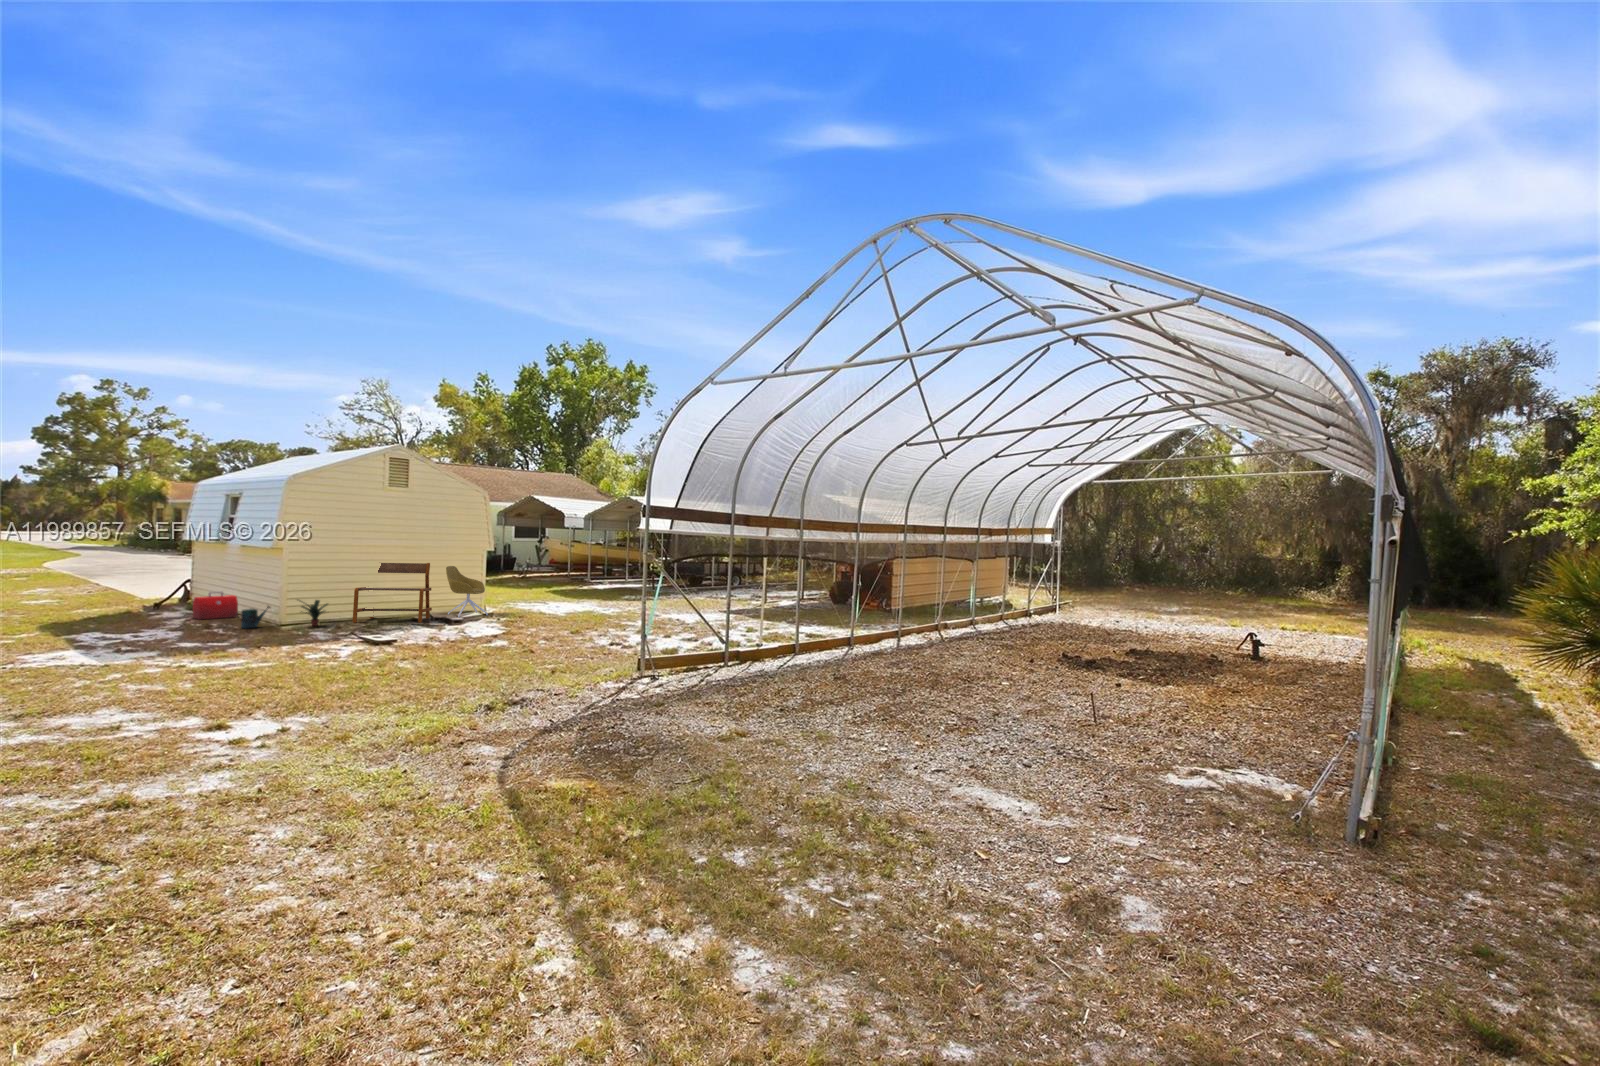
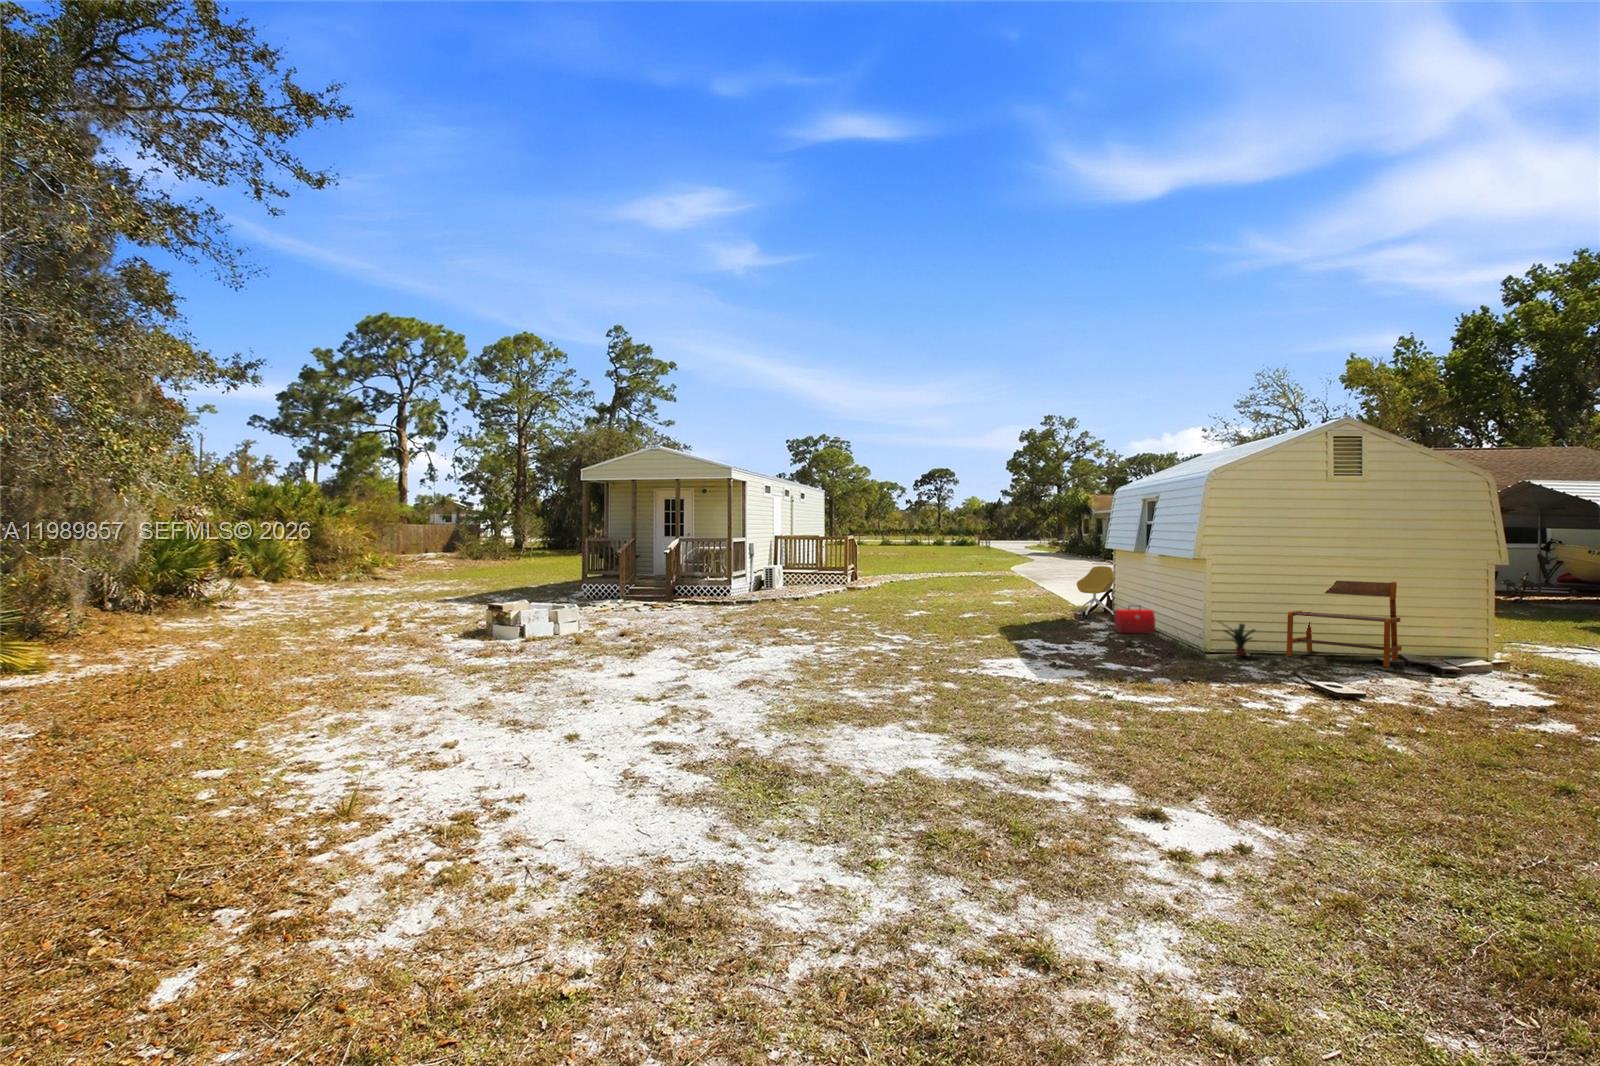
chair: present [446,566,488,617] -> present [1077,566,1114,615]
watering can: present [236,606,270,628] -> none [1155,626,1190,650]

